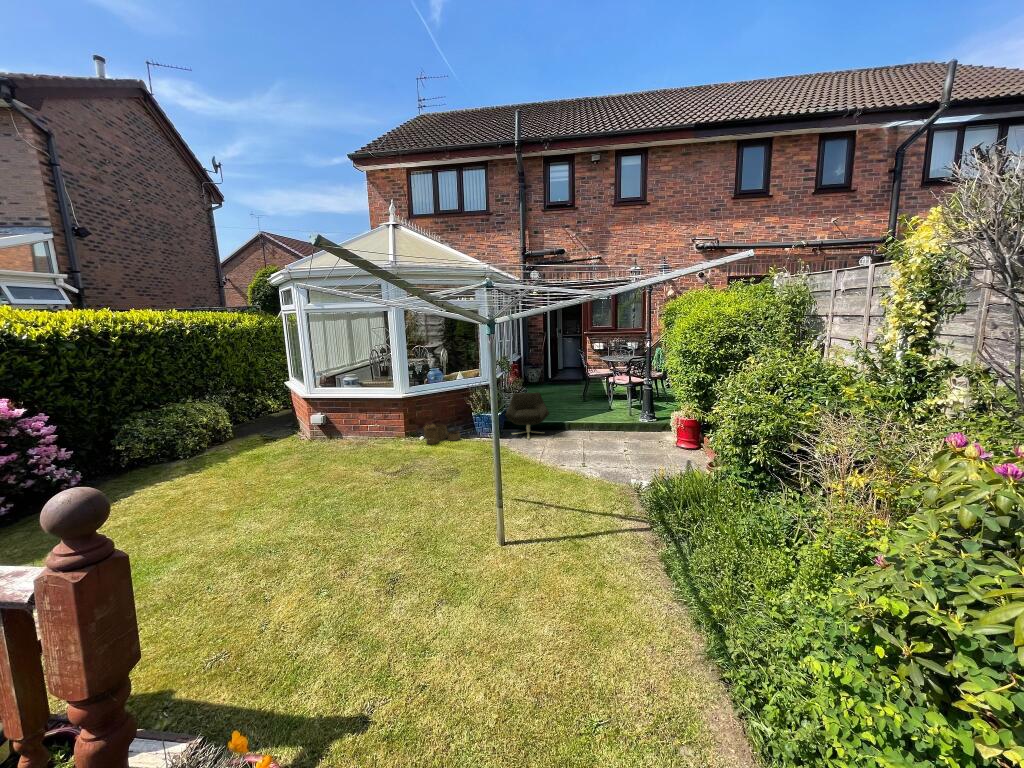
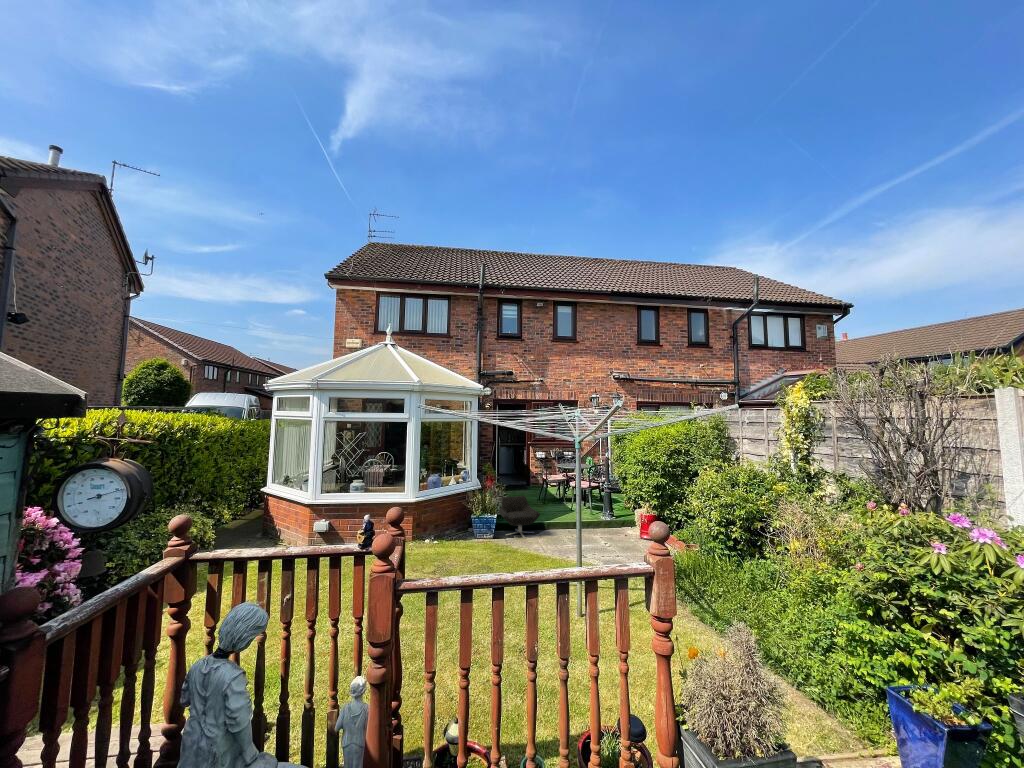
woven basket: present [423,424,460,444] -> none [424,527,462,548]

